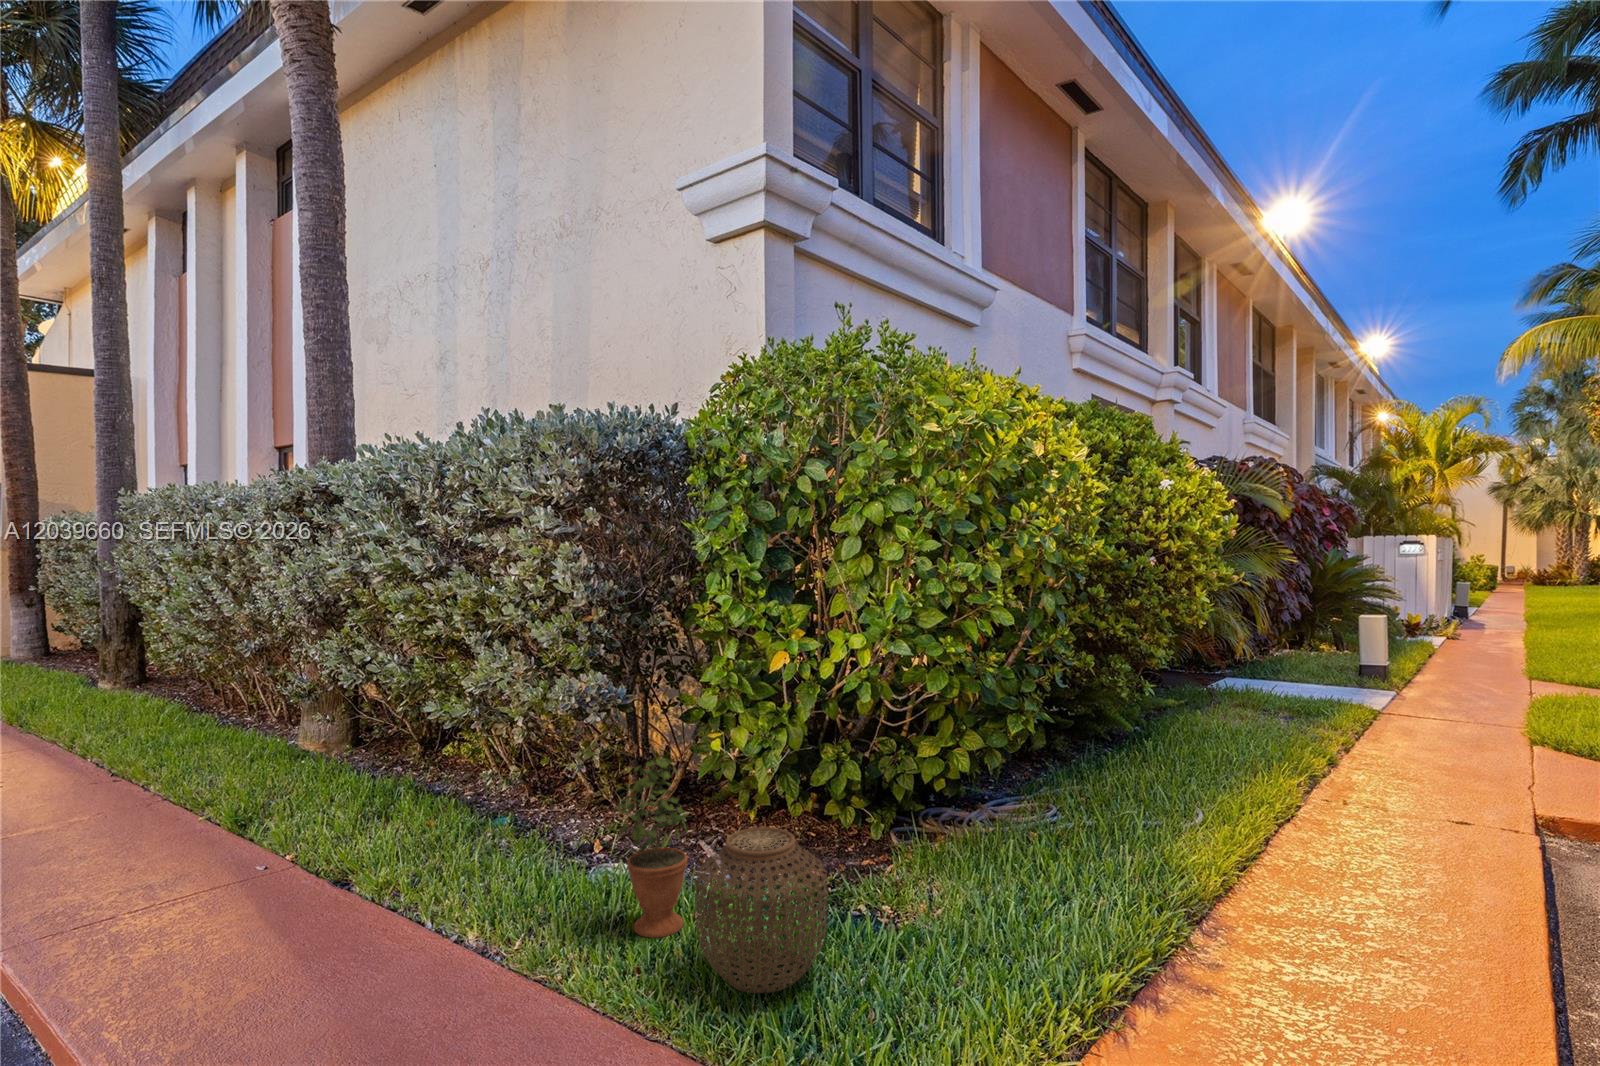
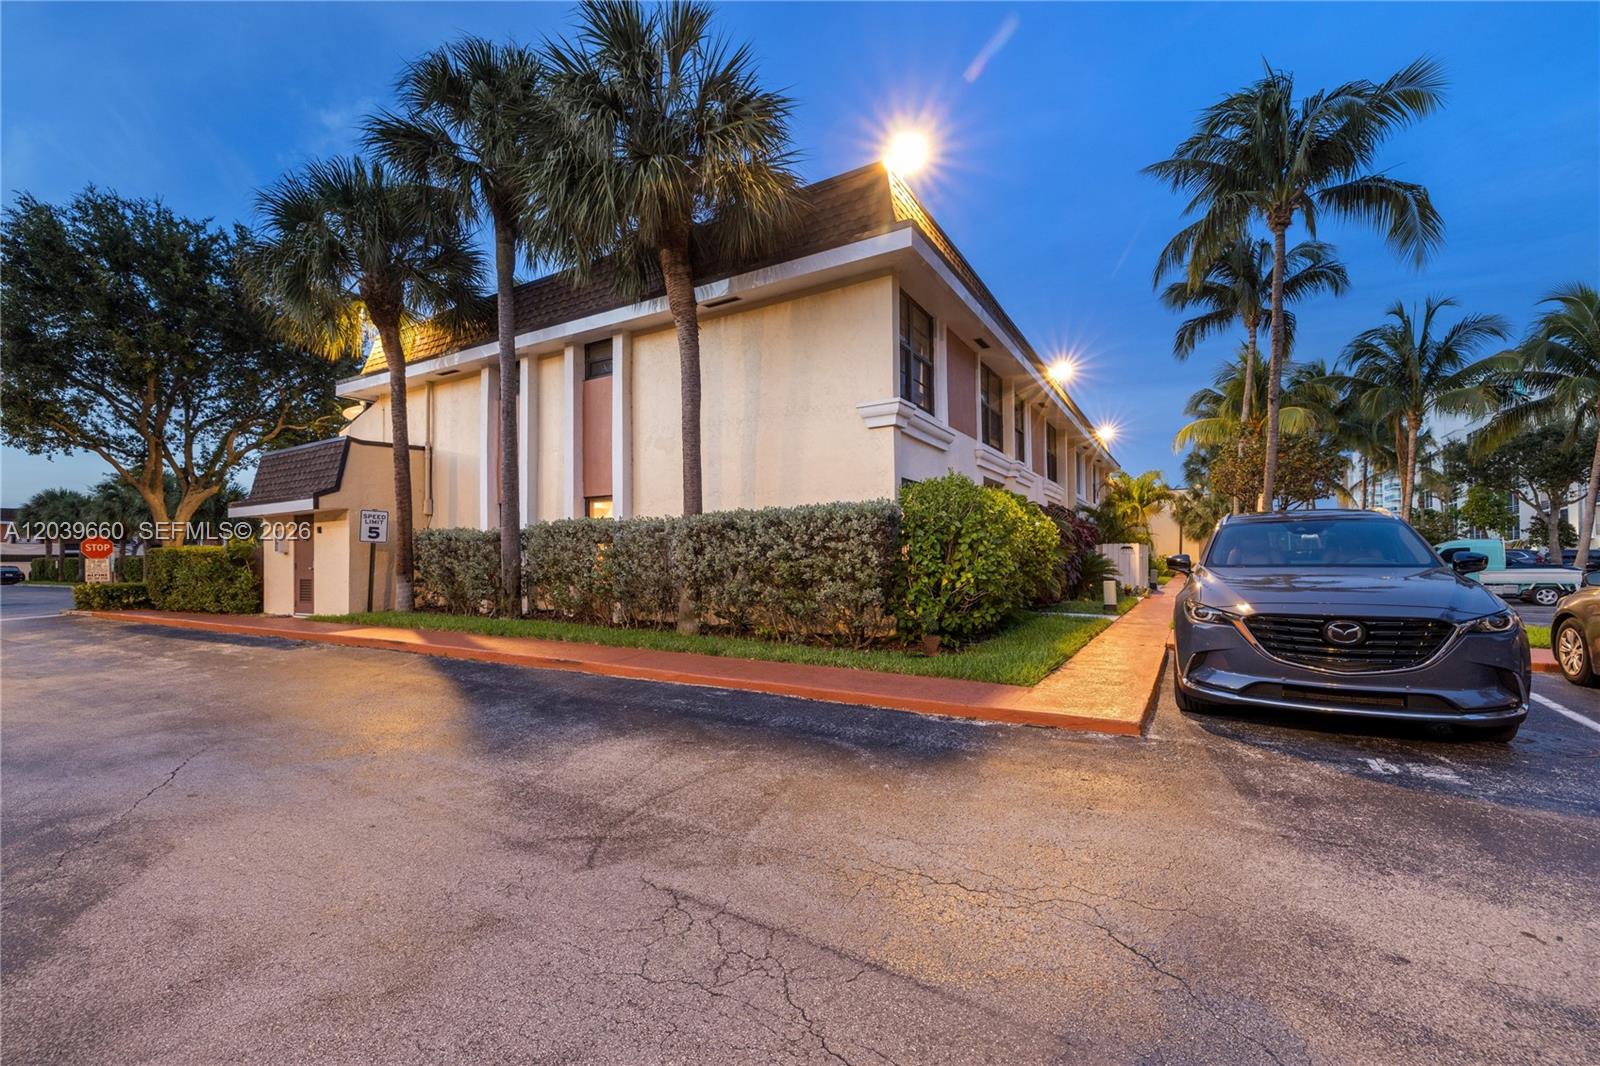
woven basket: present [695,827,828,993] -> none [954,623,989,660]

